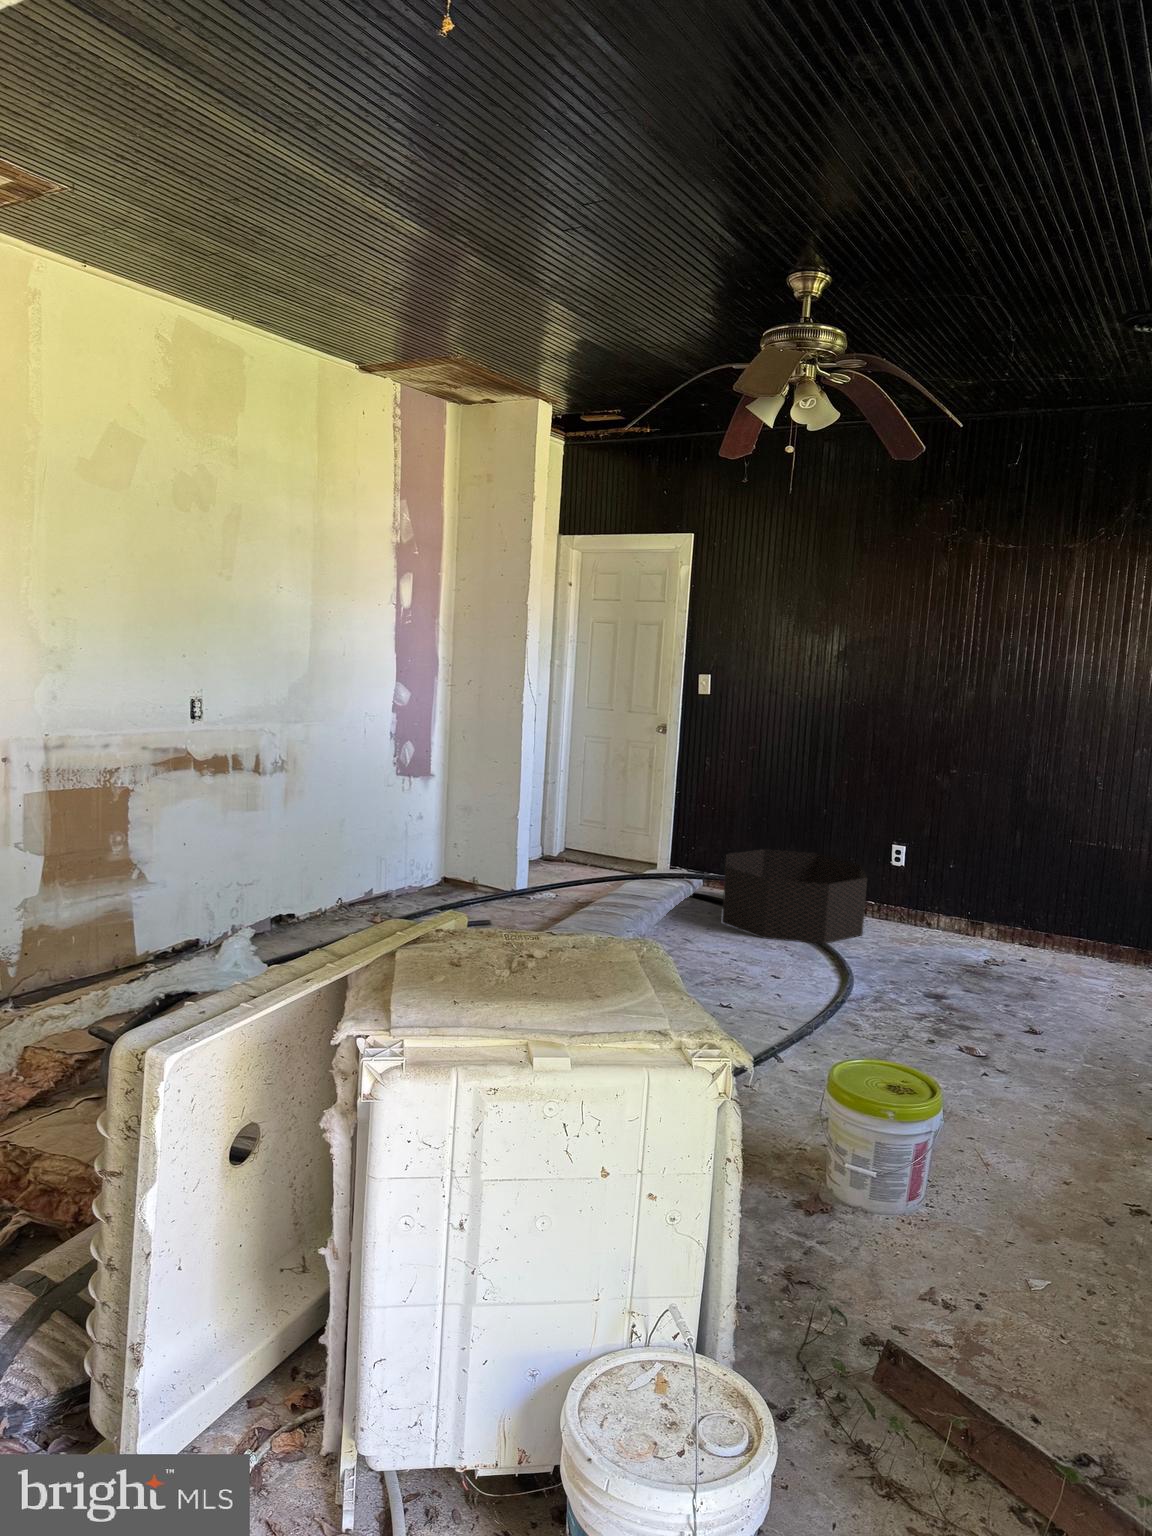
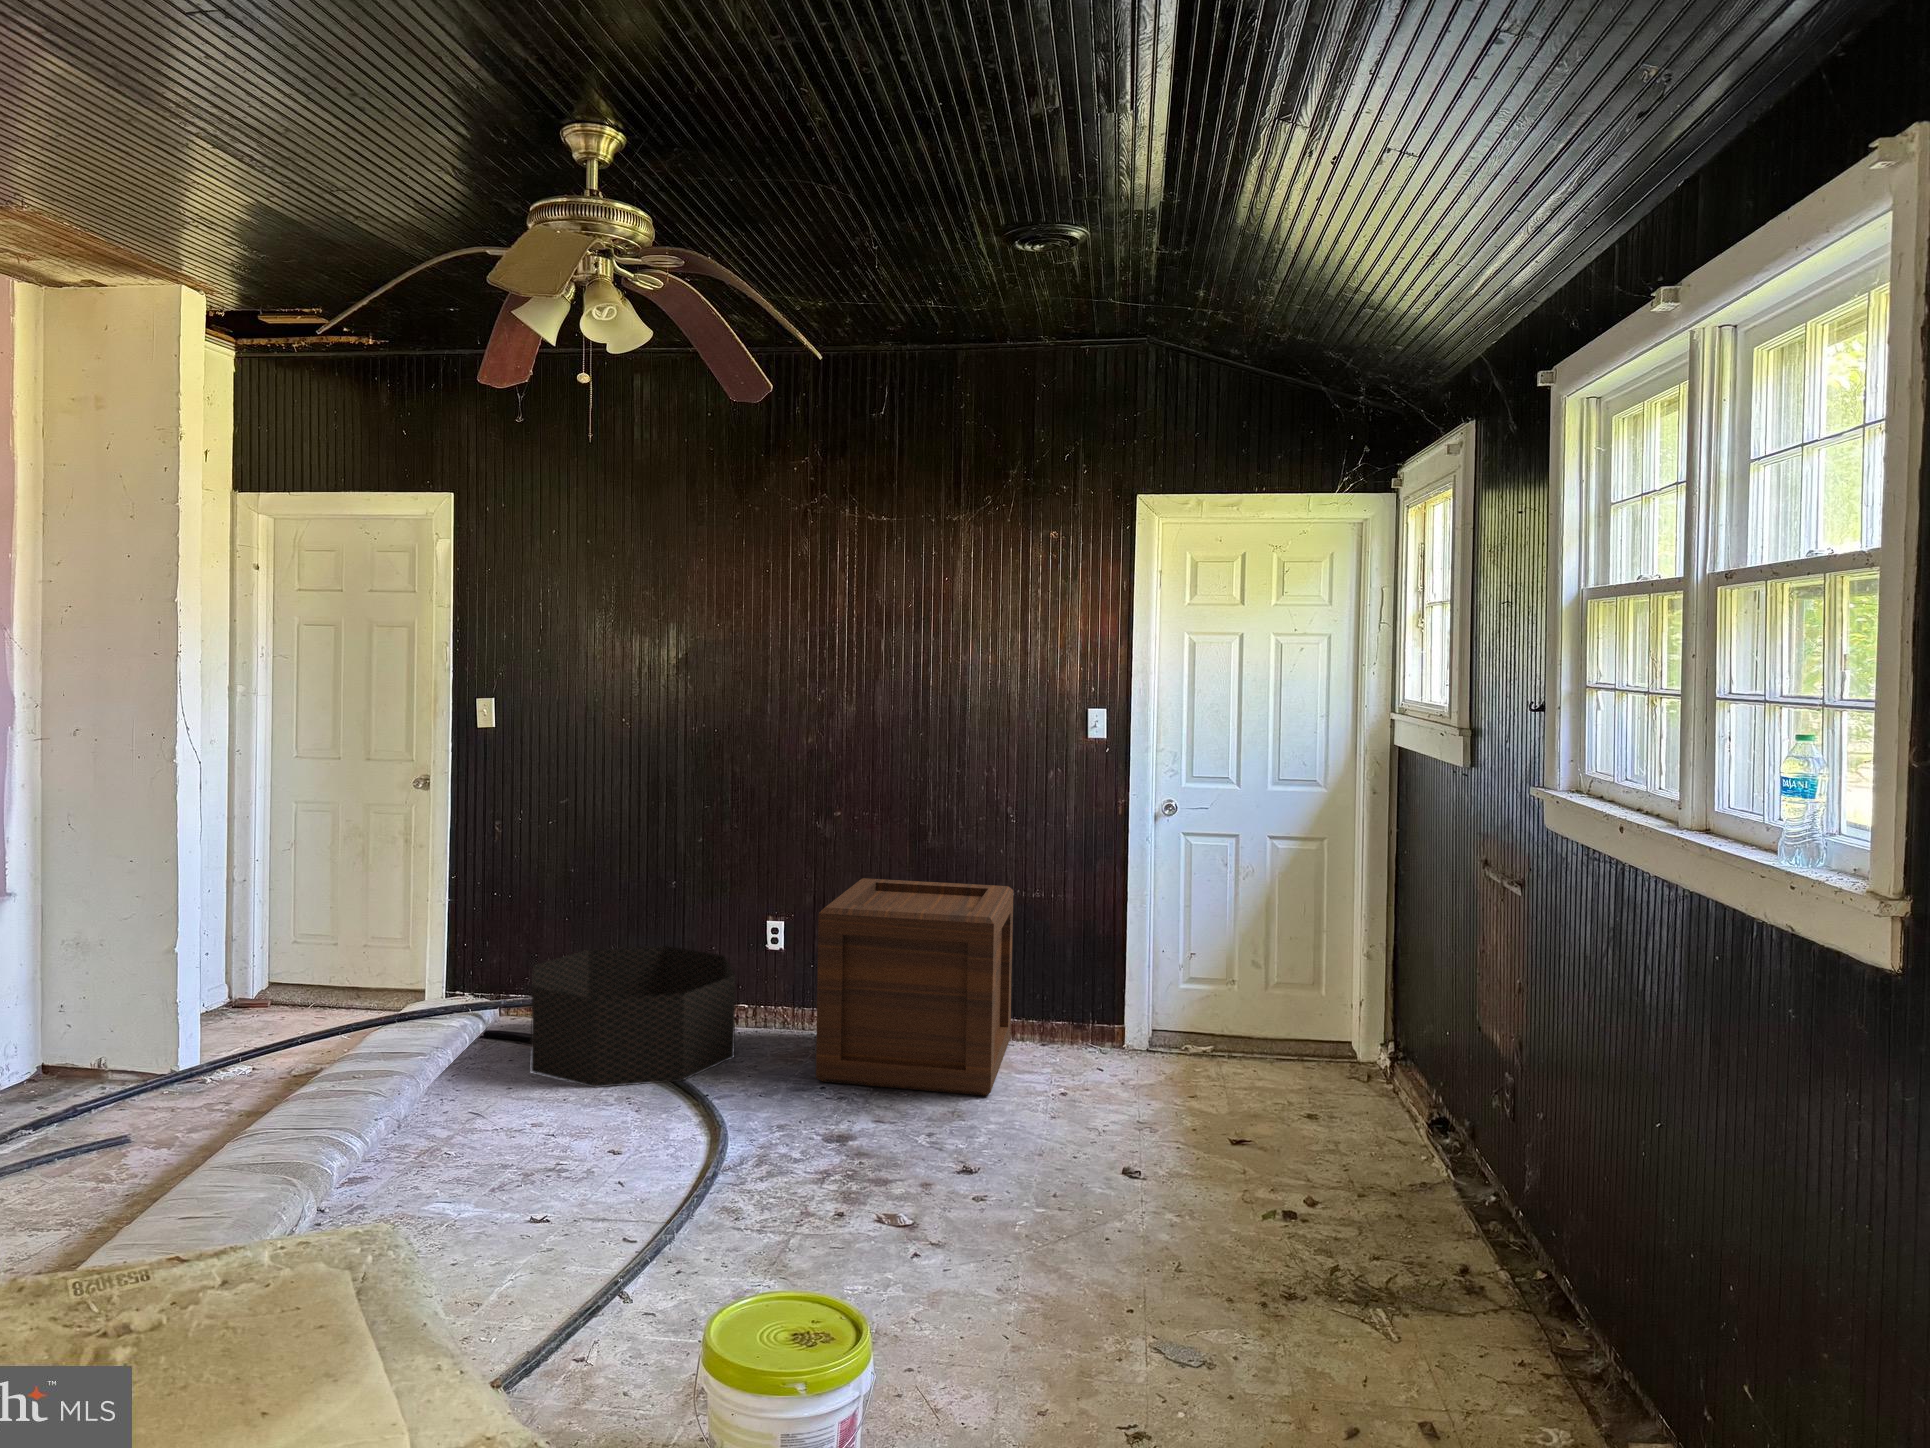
wooden crate: none [922,820,1099,990] -> present [816,878,1013,1096]

